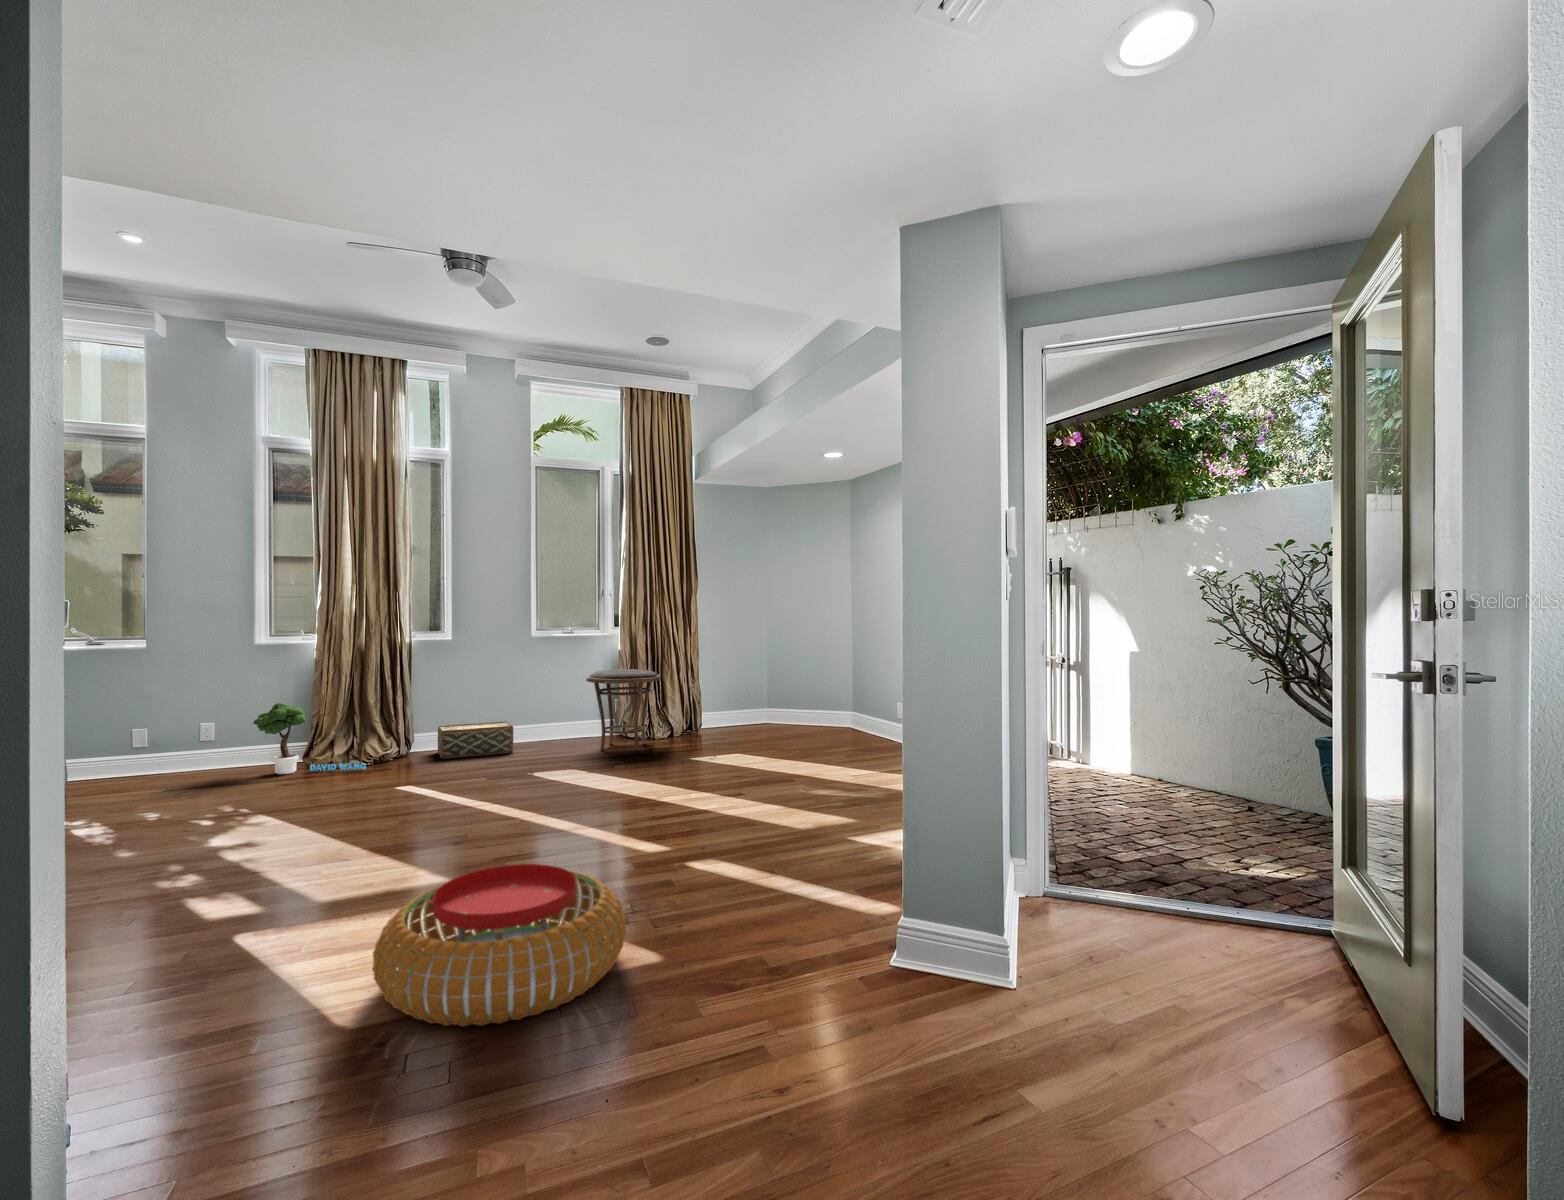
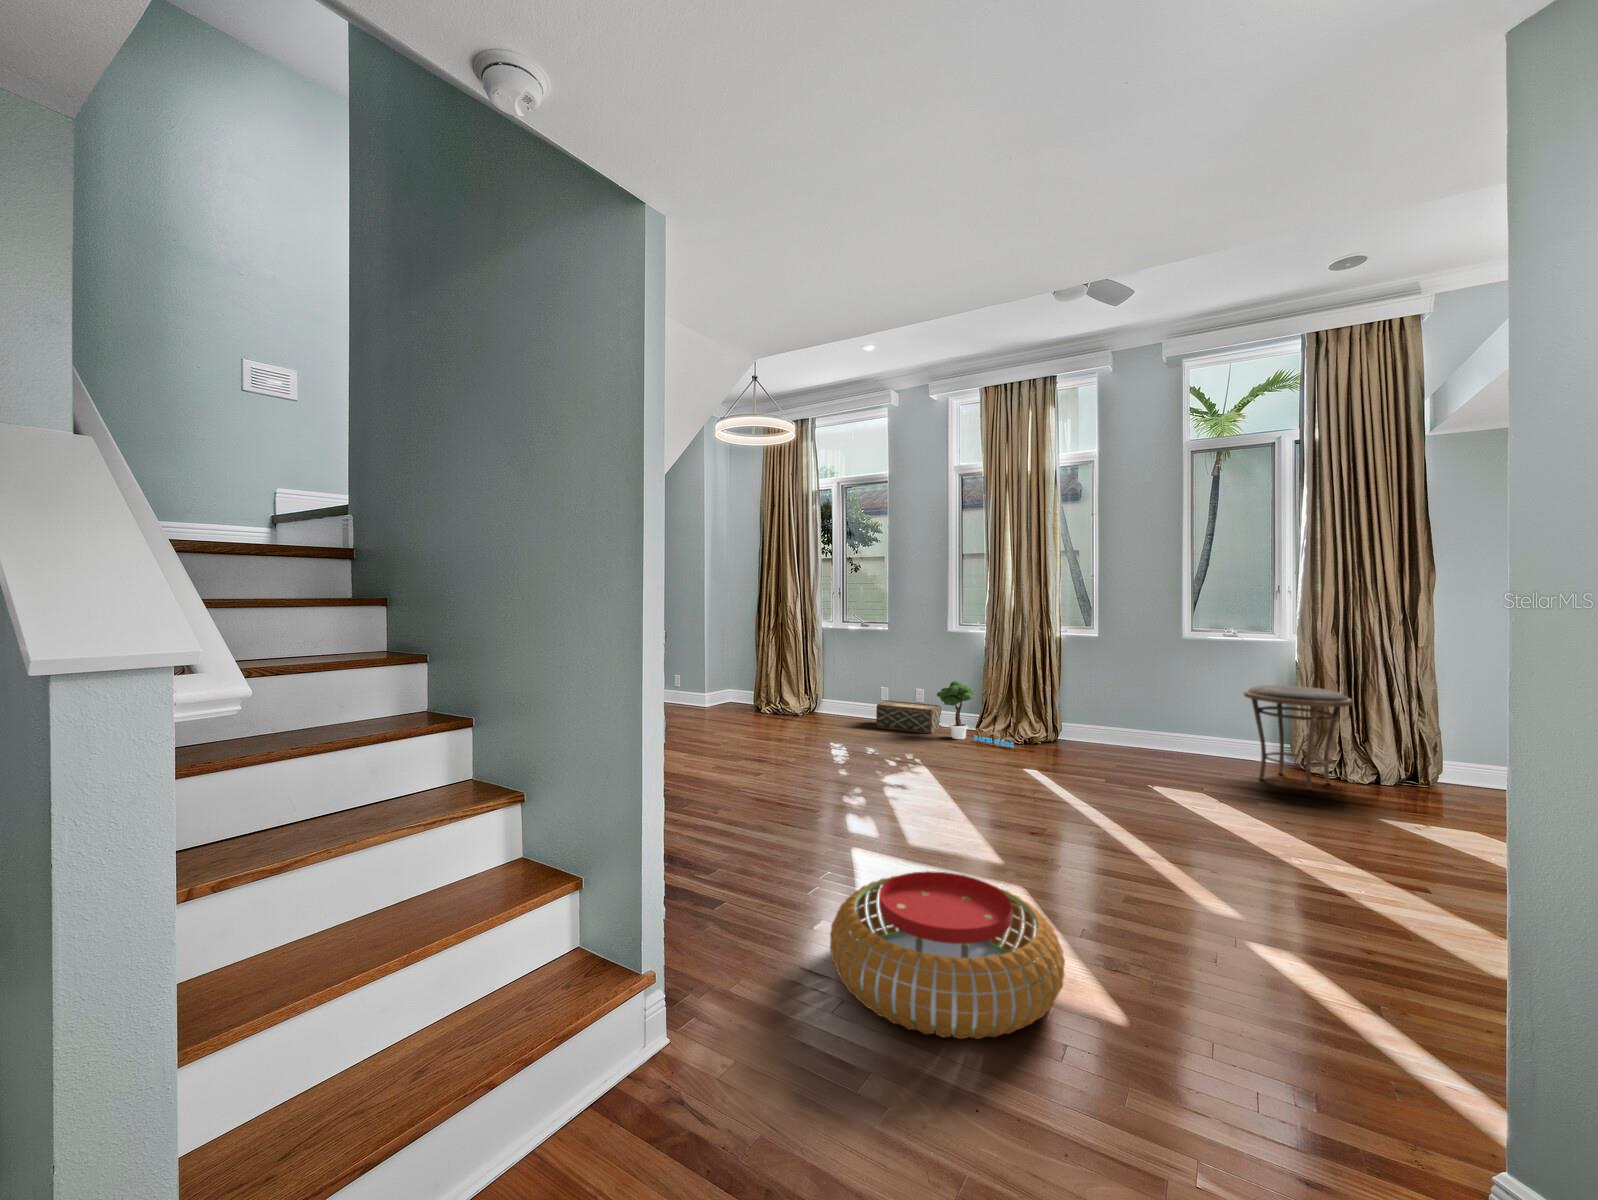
woven basket: present [438,721,513,759] -> present [876,701,941,733]

